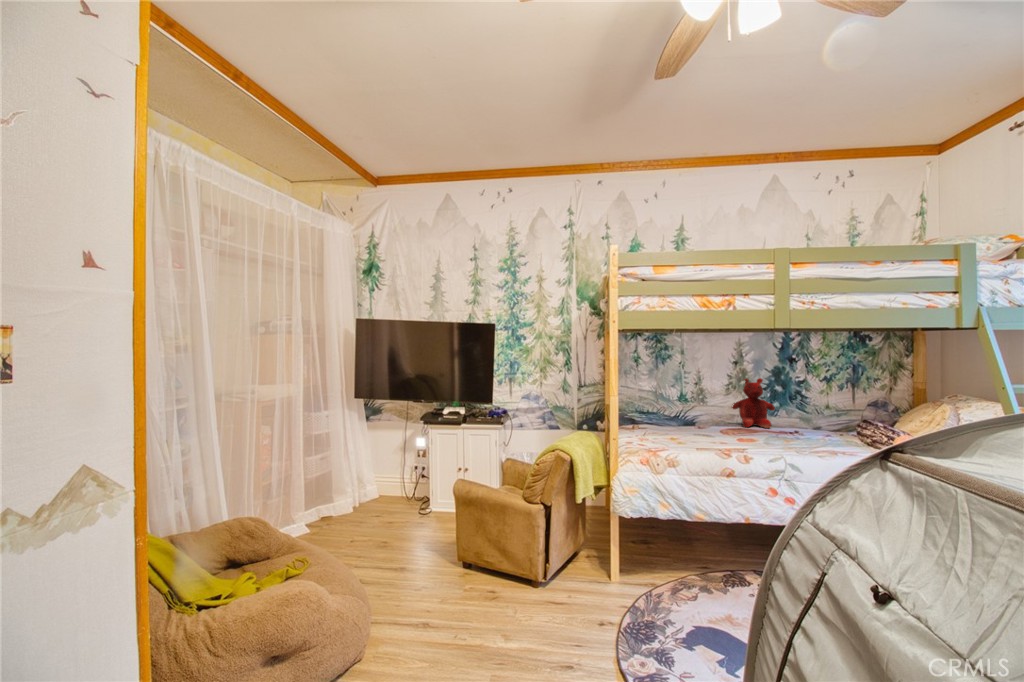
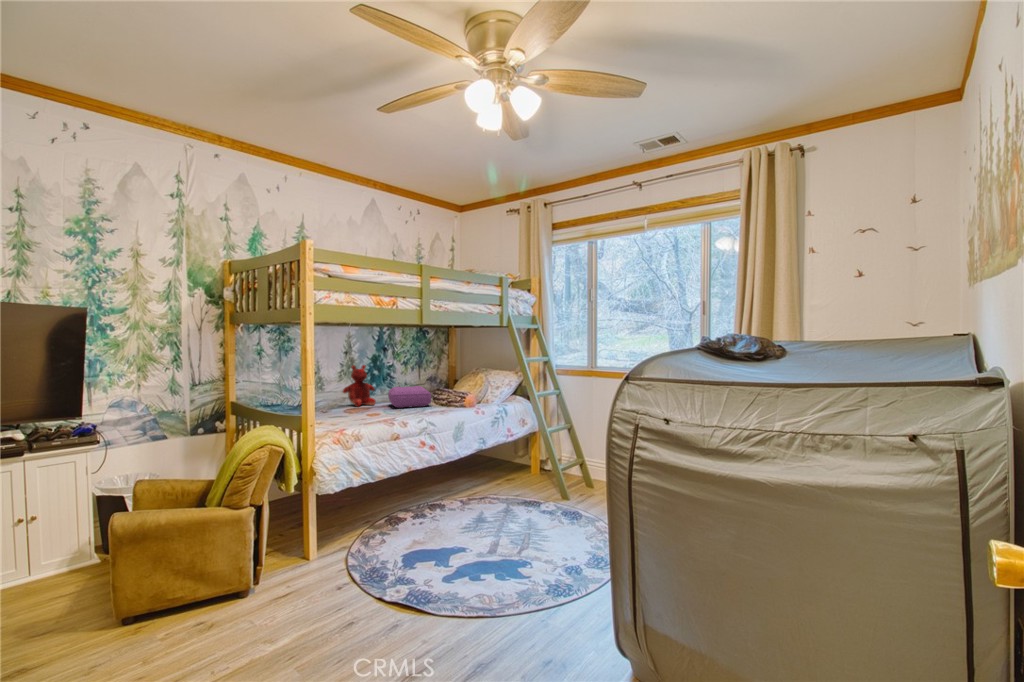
pillow: none [779,410,846,444] -> present [388,386,431,408]

